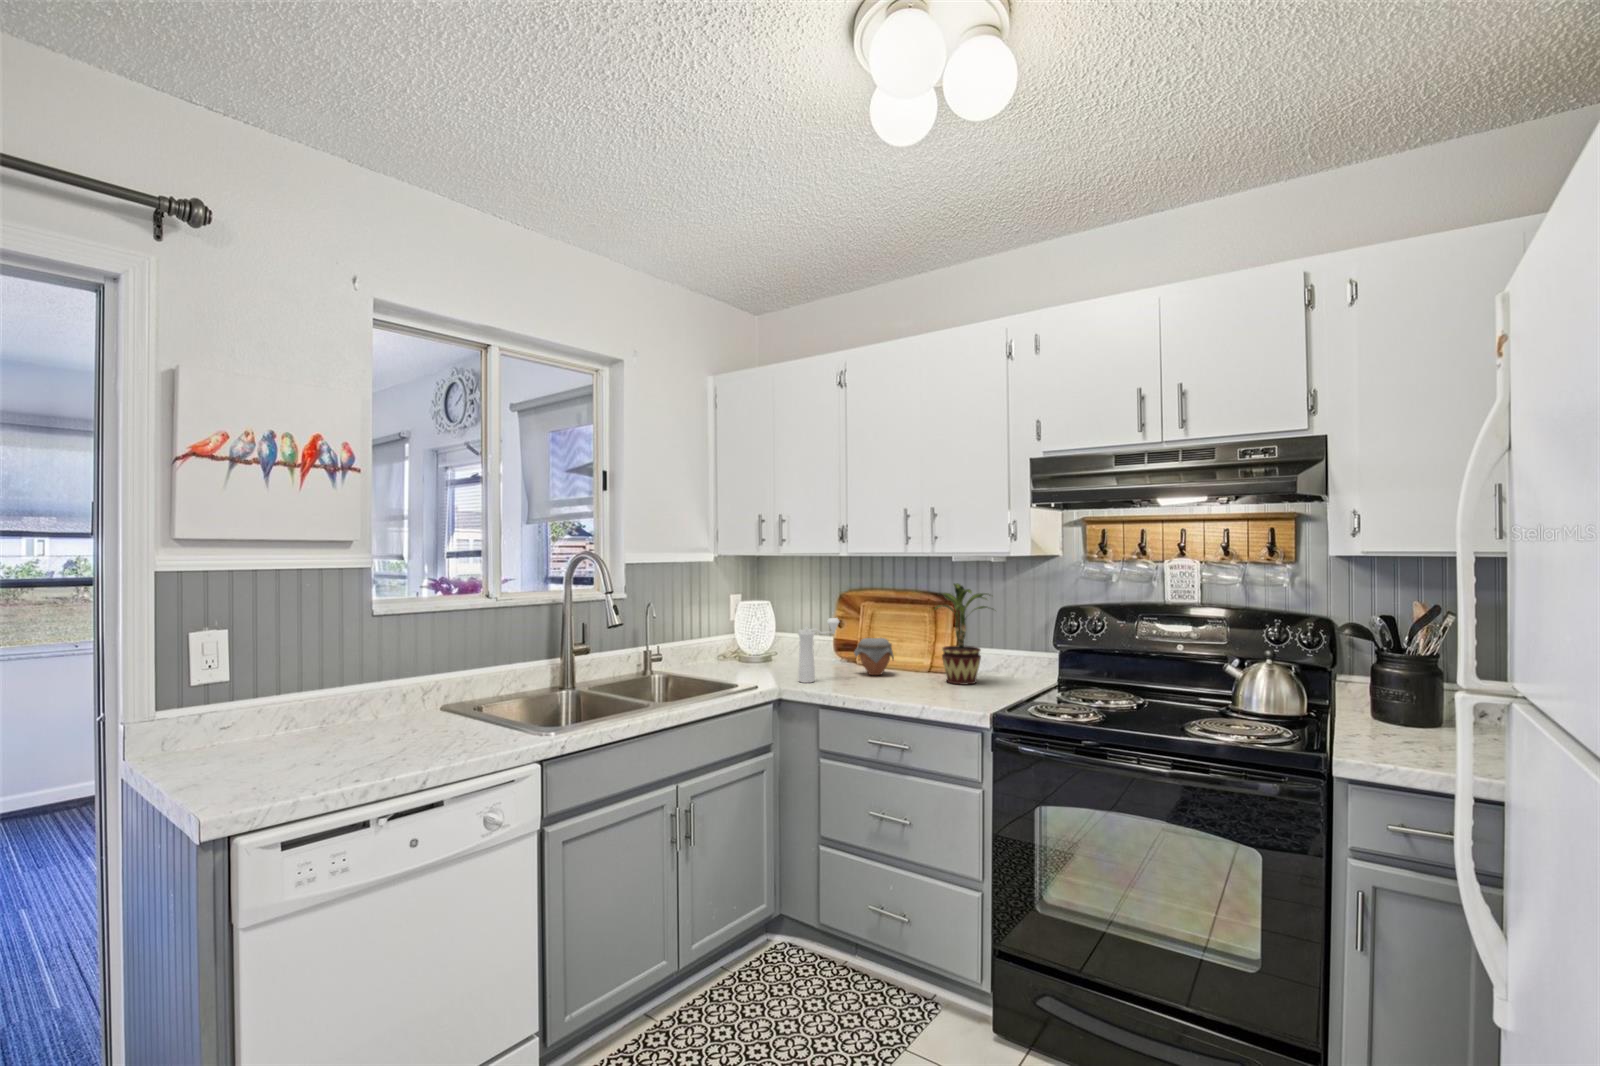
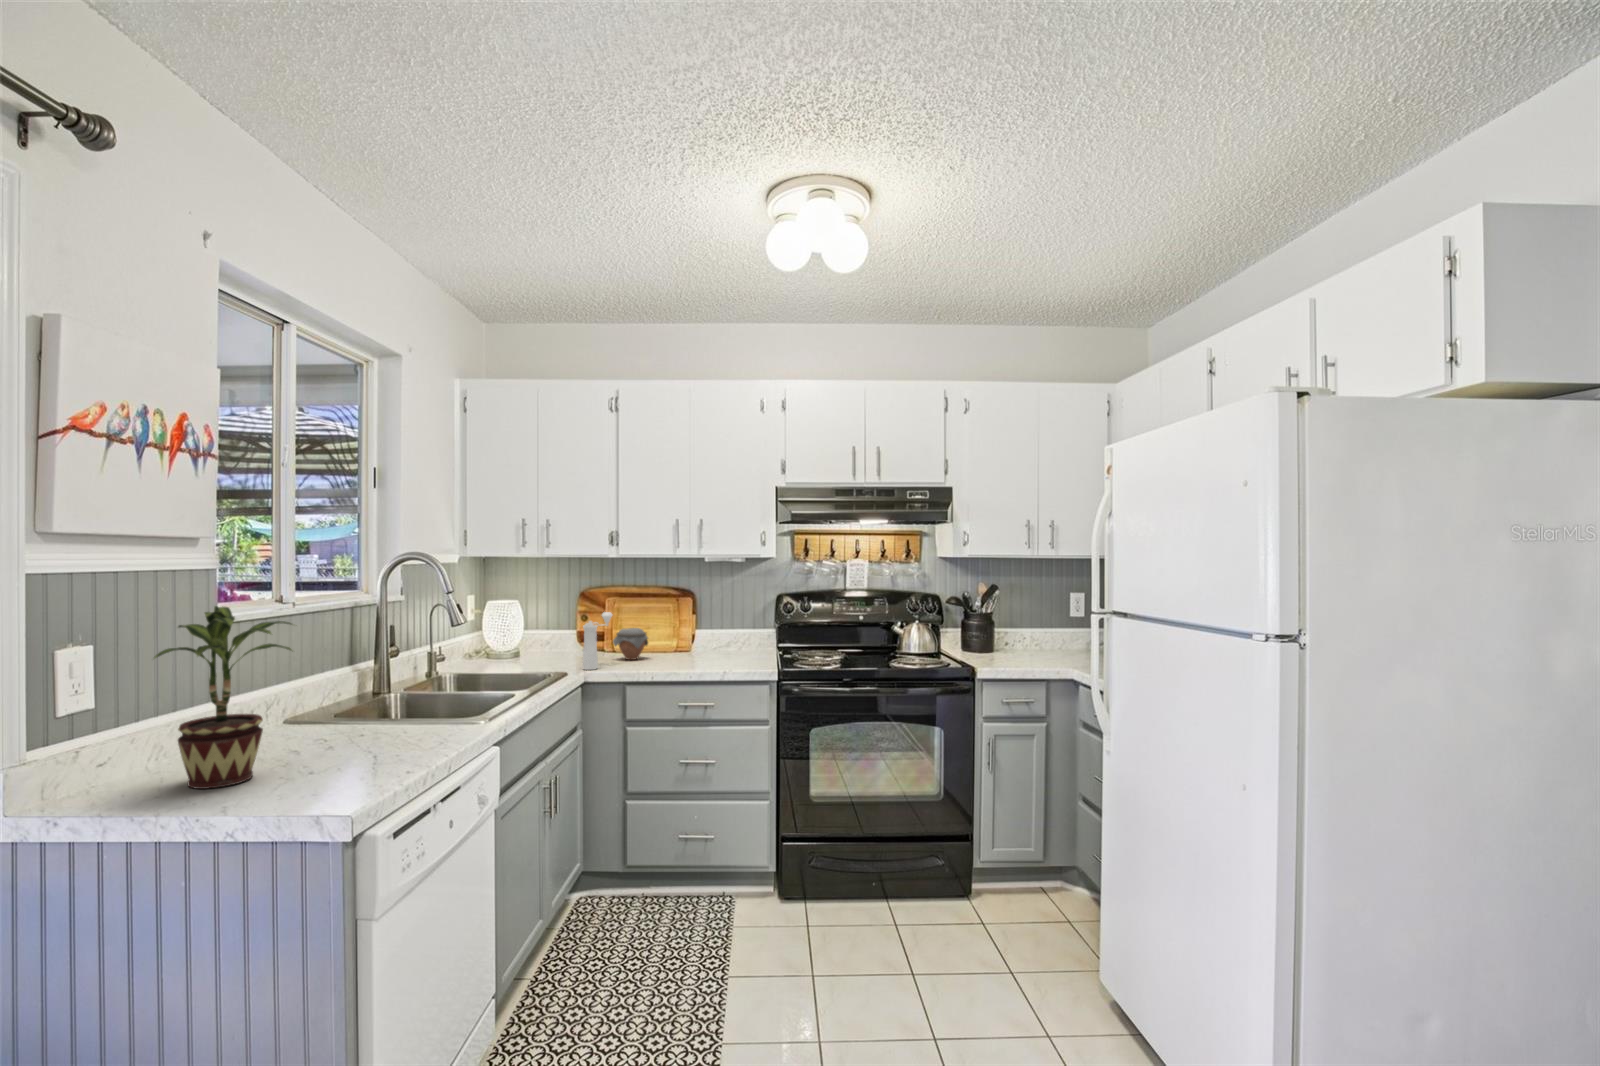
potted plant: present [935,583,990,685] -> present [154,606,292,789]

